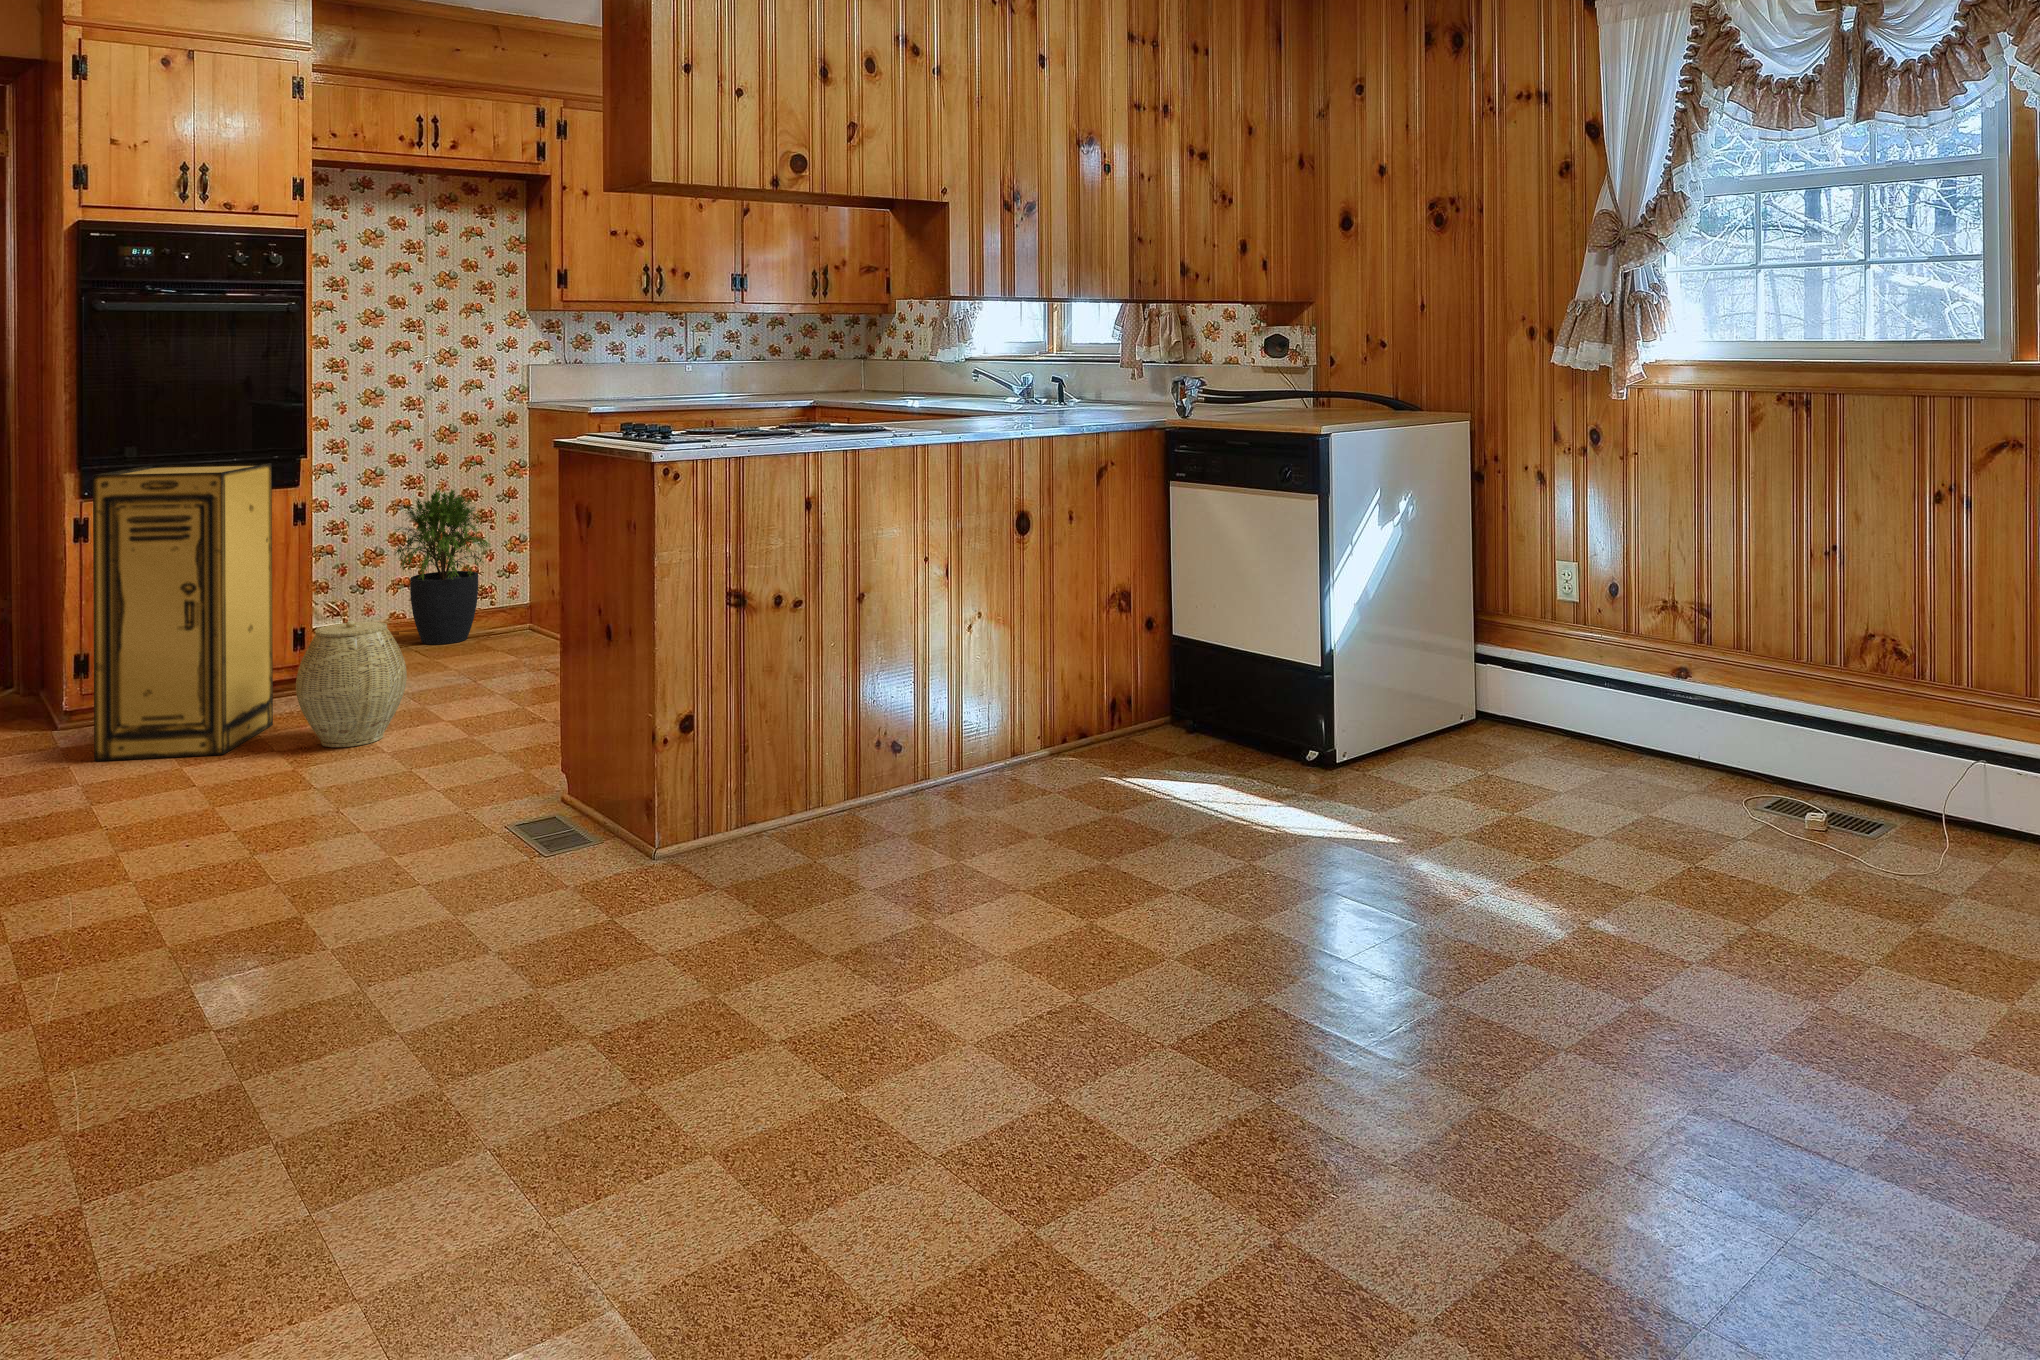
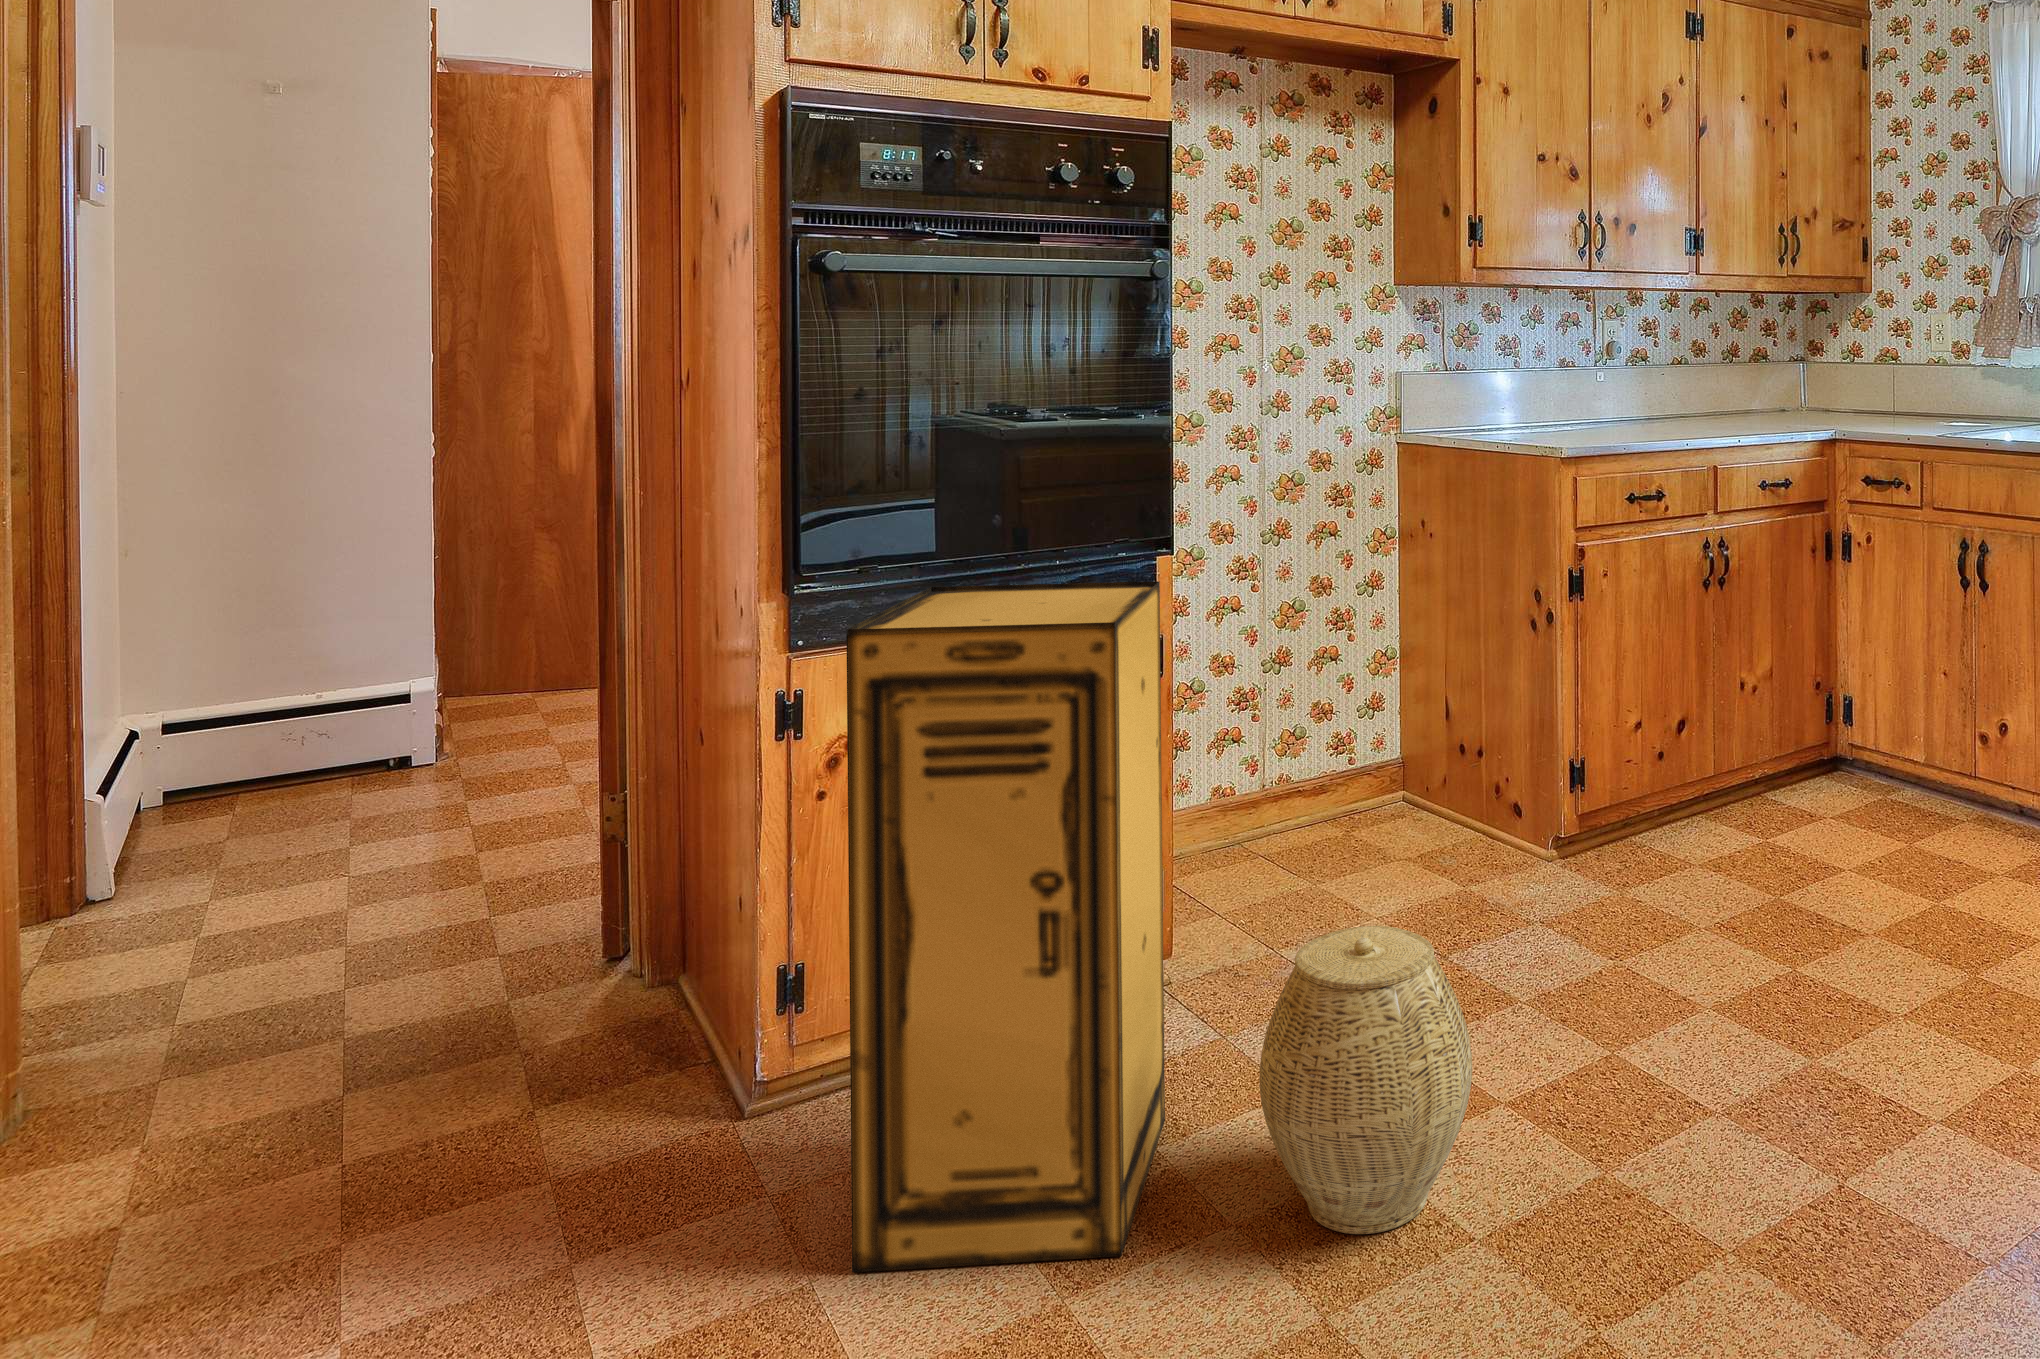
potted plant: present [395,489,491,644] -> none [1223,581,1390,848]

